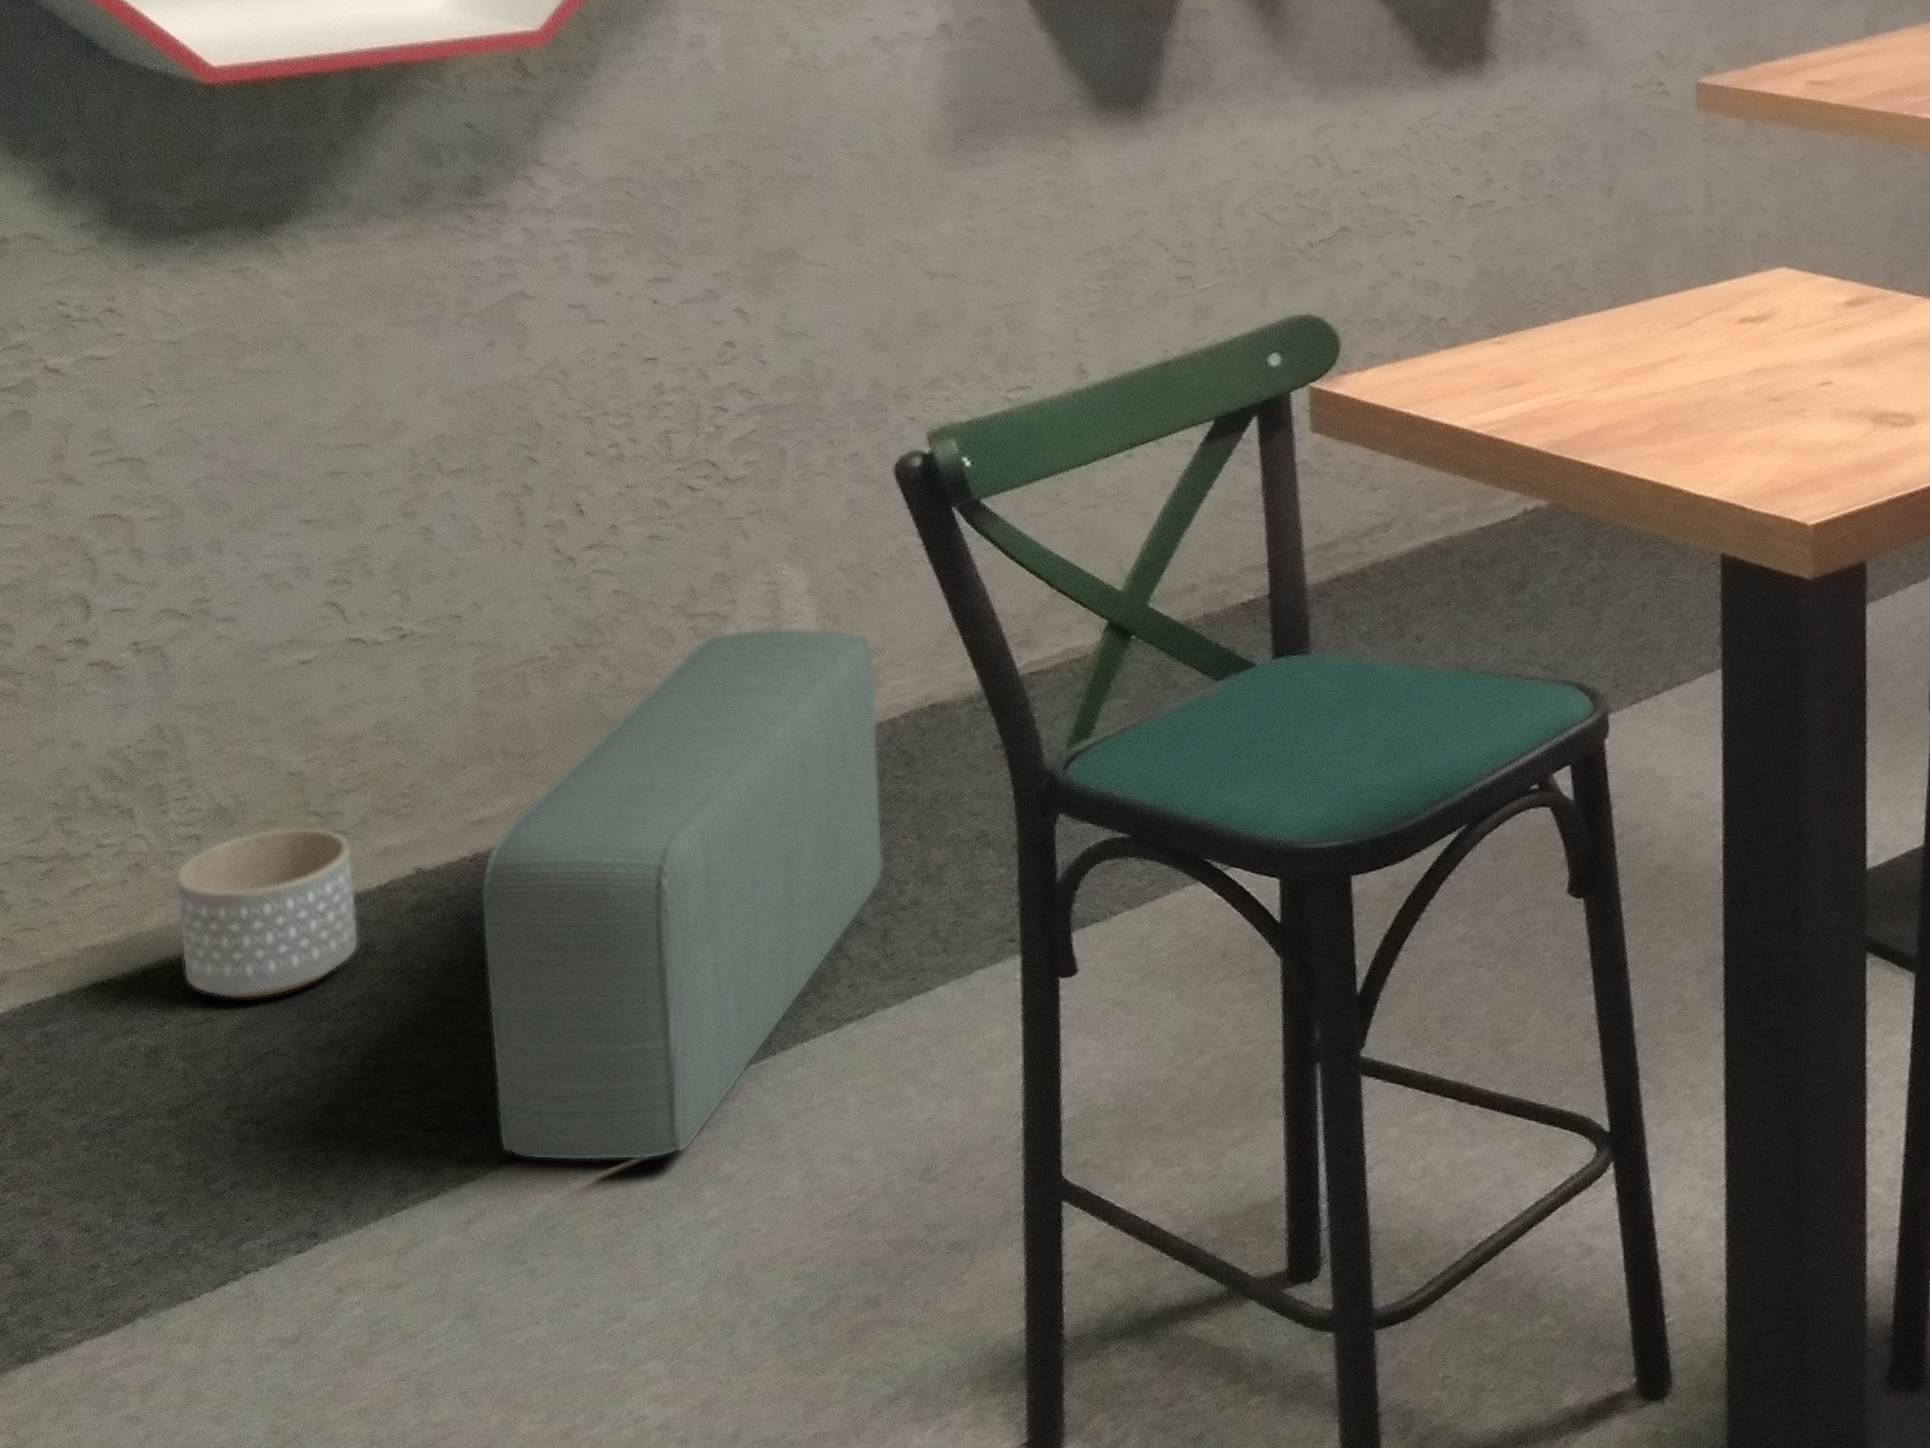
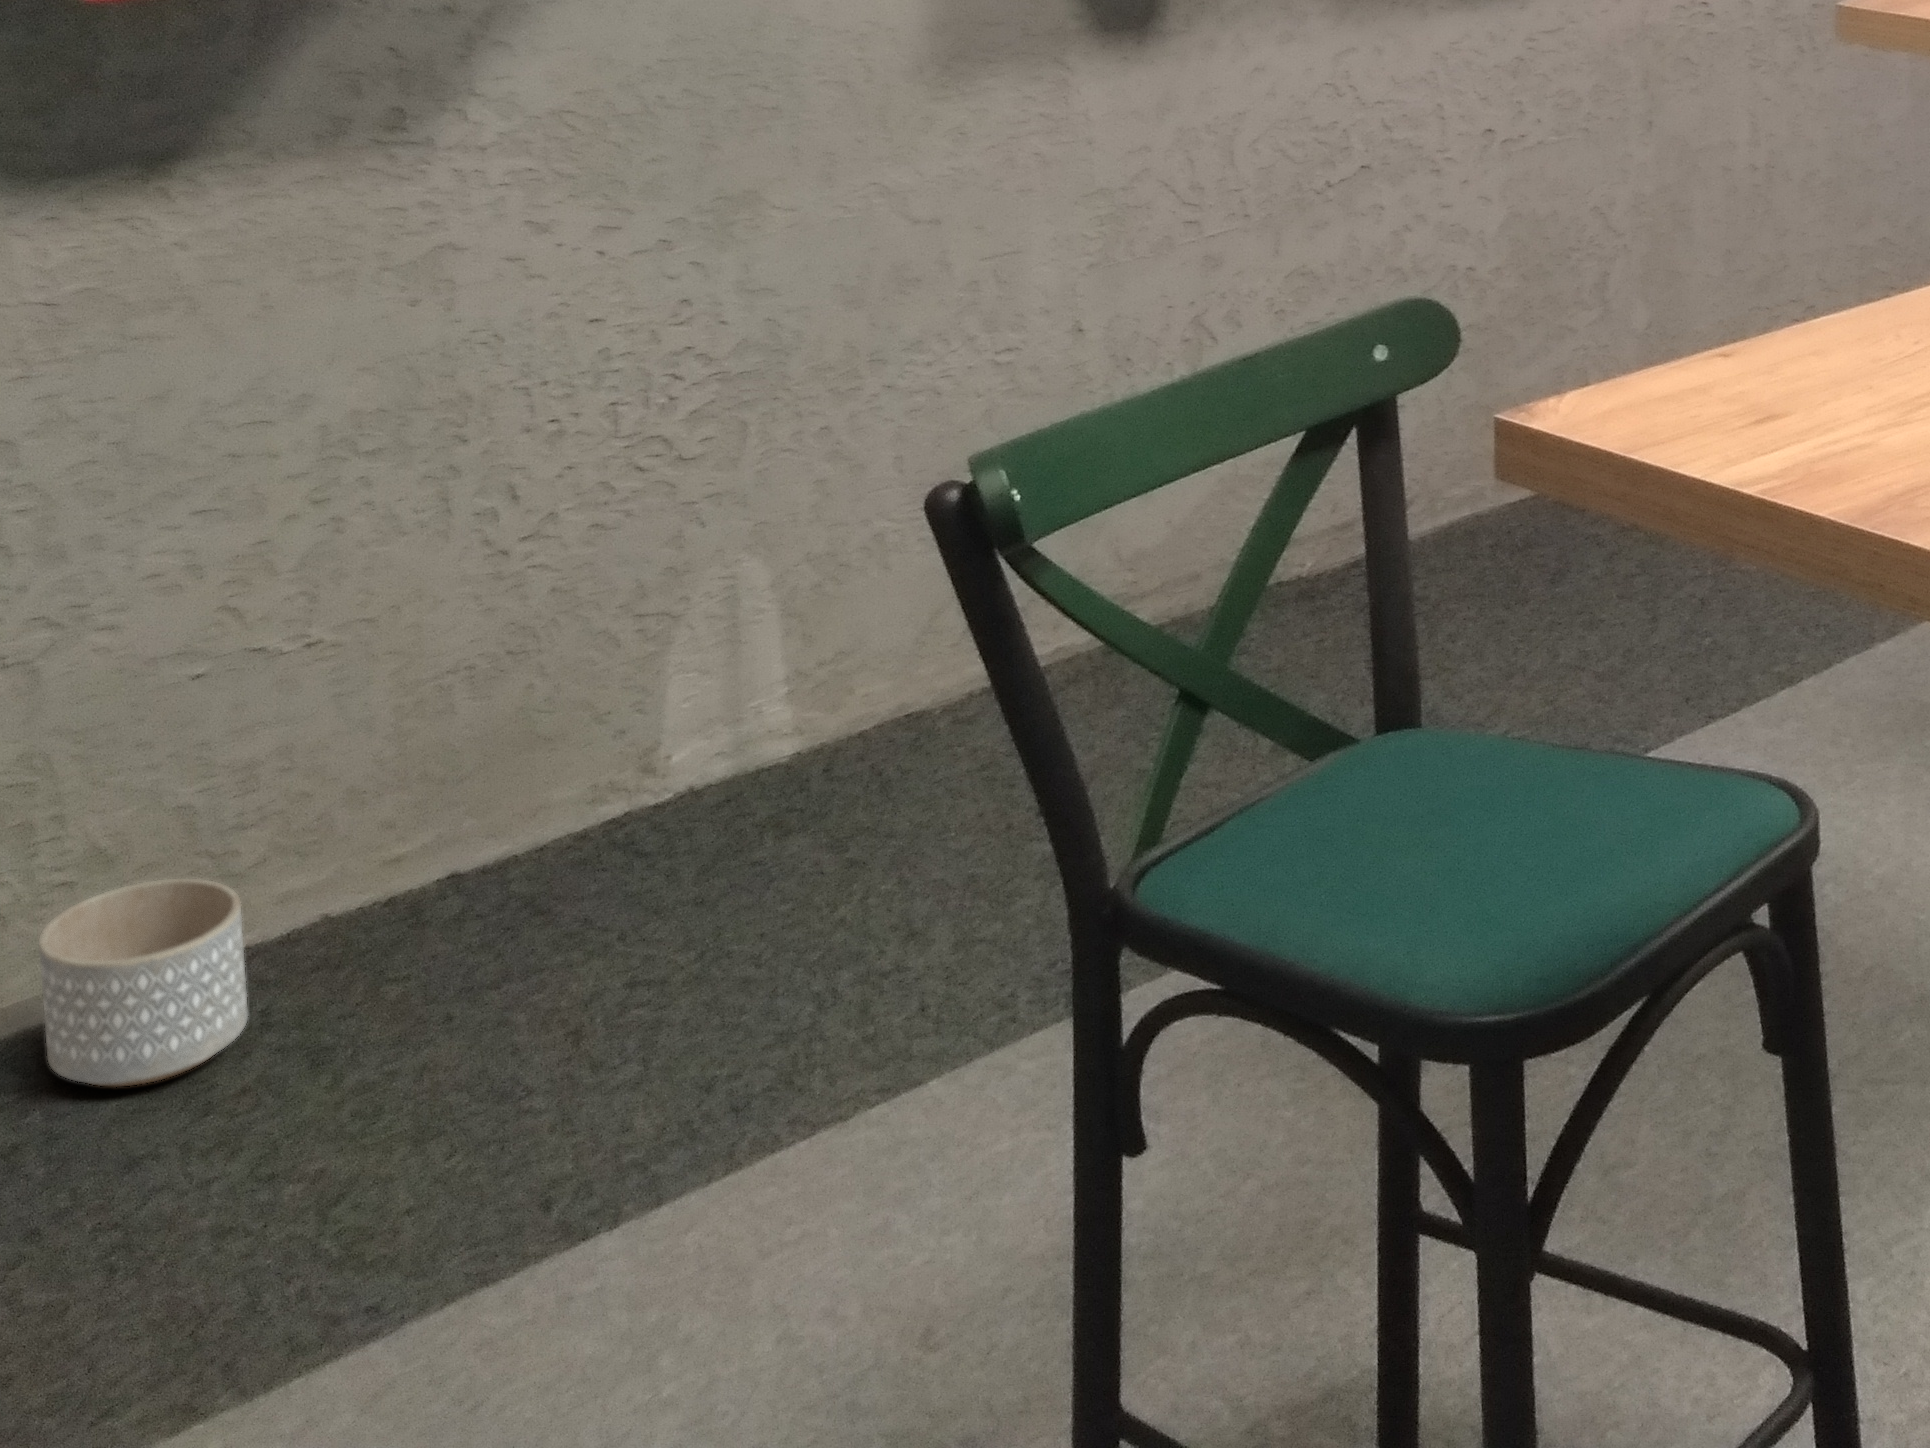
pouf: present [483,630,882,1159] -> none [395,645,856,1313]

